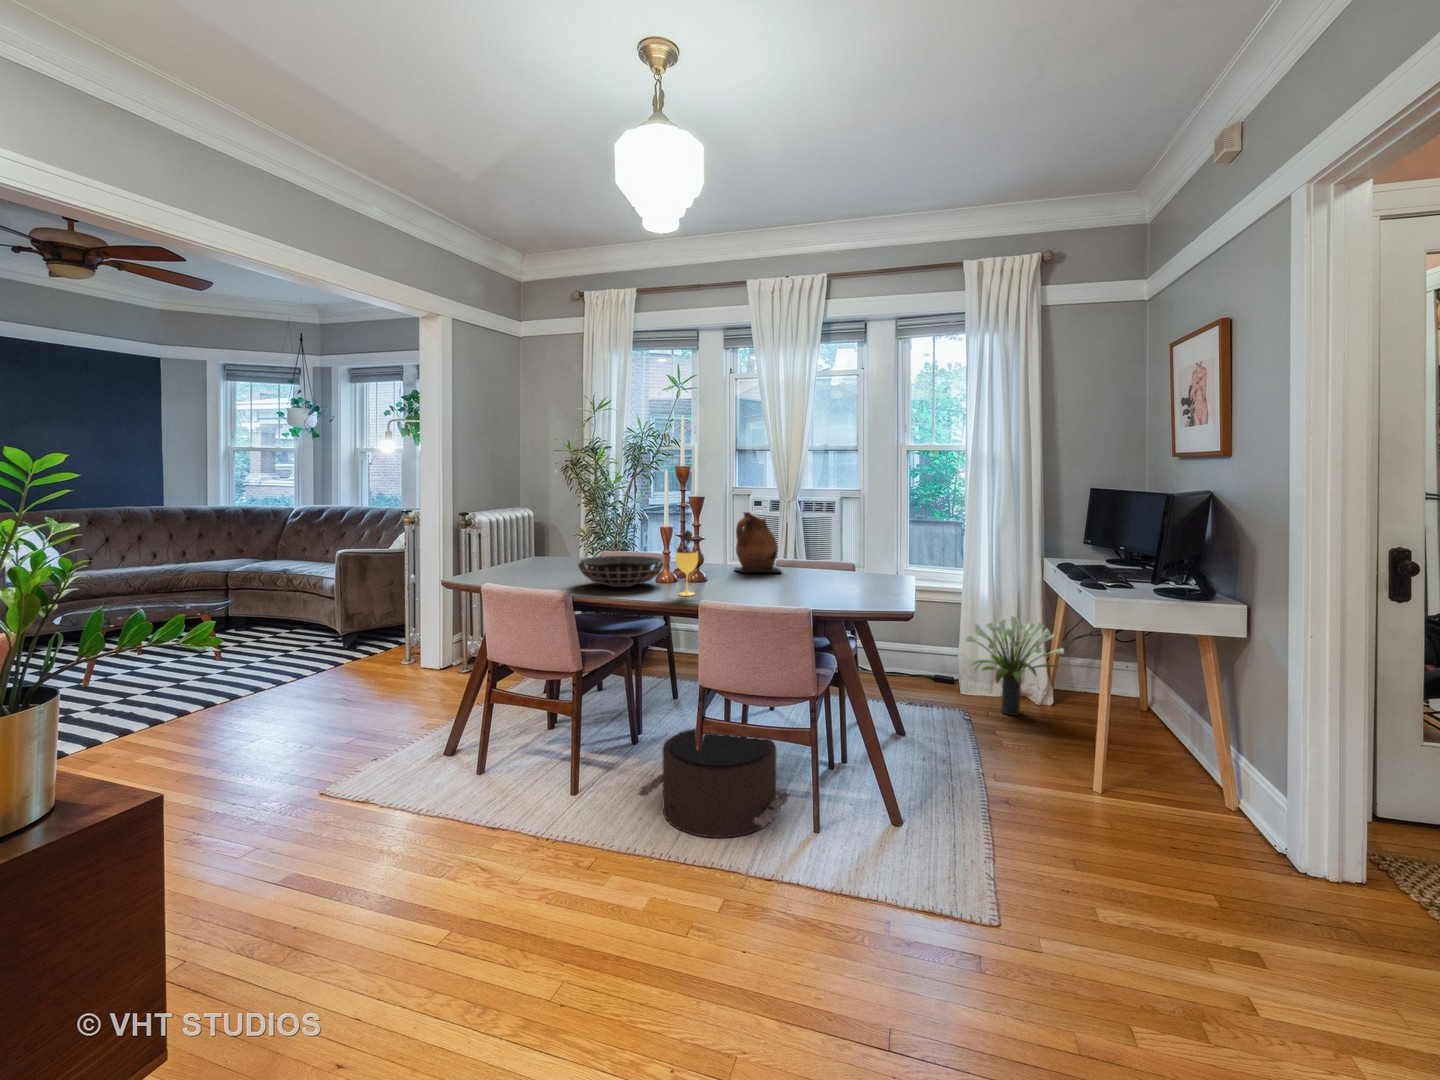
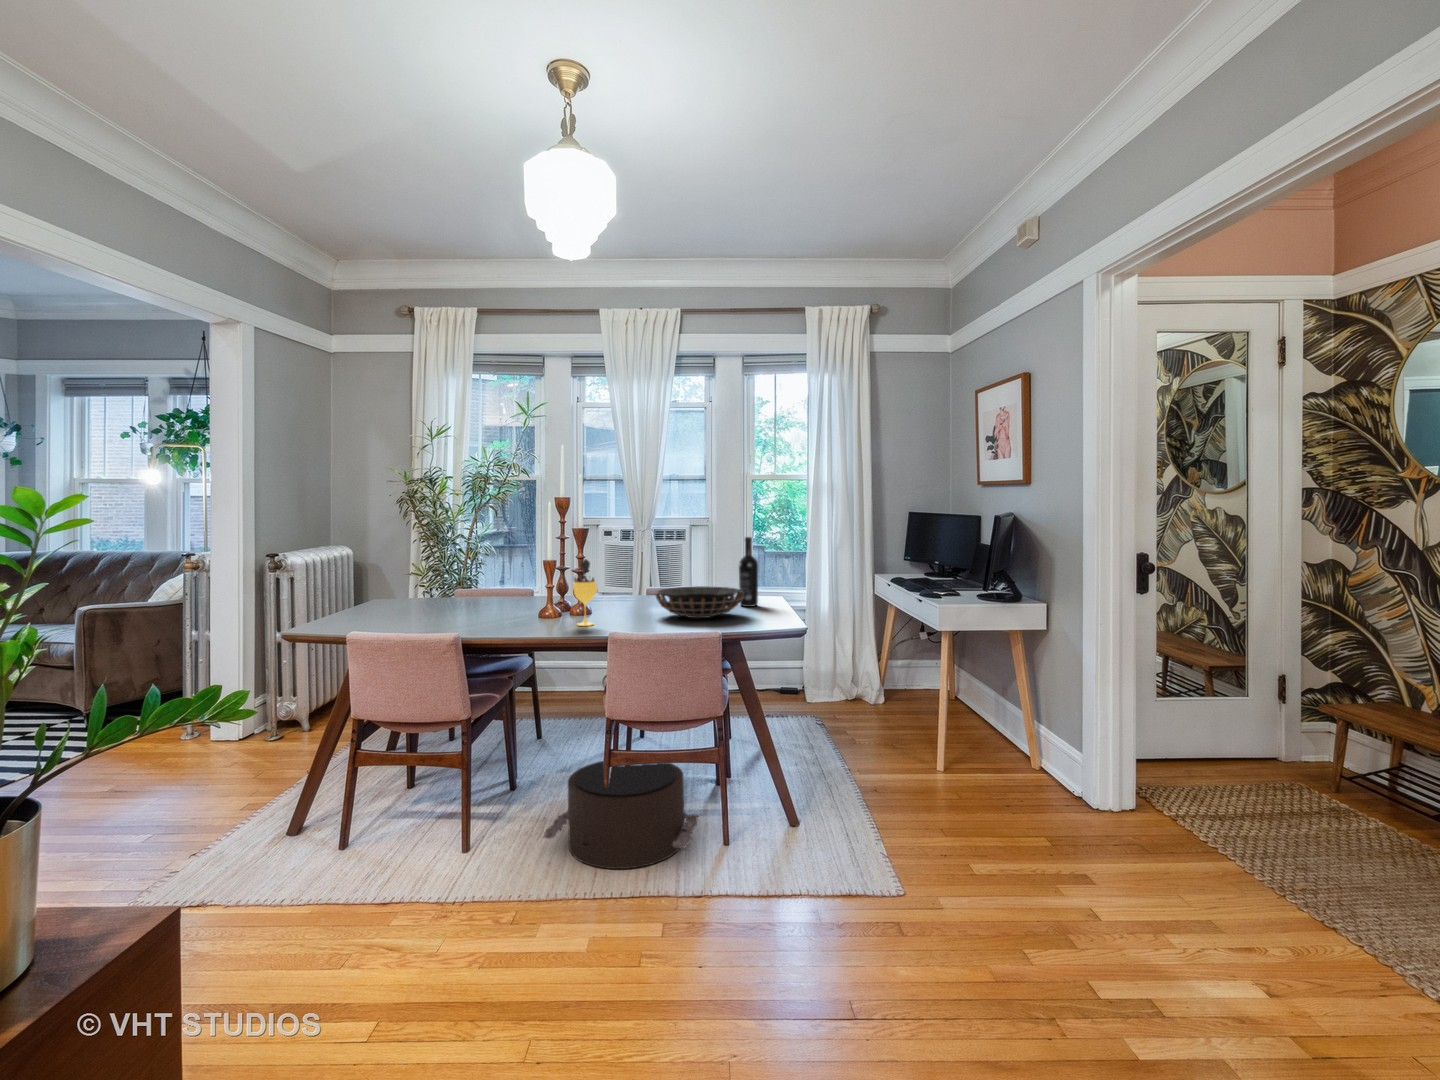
wine bottle: none [859,511,880,585] -> present [739,537,758,607]
ceramic pitcher: present [735,512,781,572] -> none [606,541,660,602]
decorative bowl: present [578,556,664,587] -> present [656,586,743,618]
potted plant: present [965,616,1064,715] -> none [821,631,907,723]

